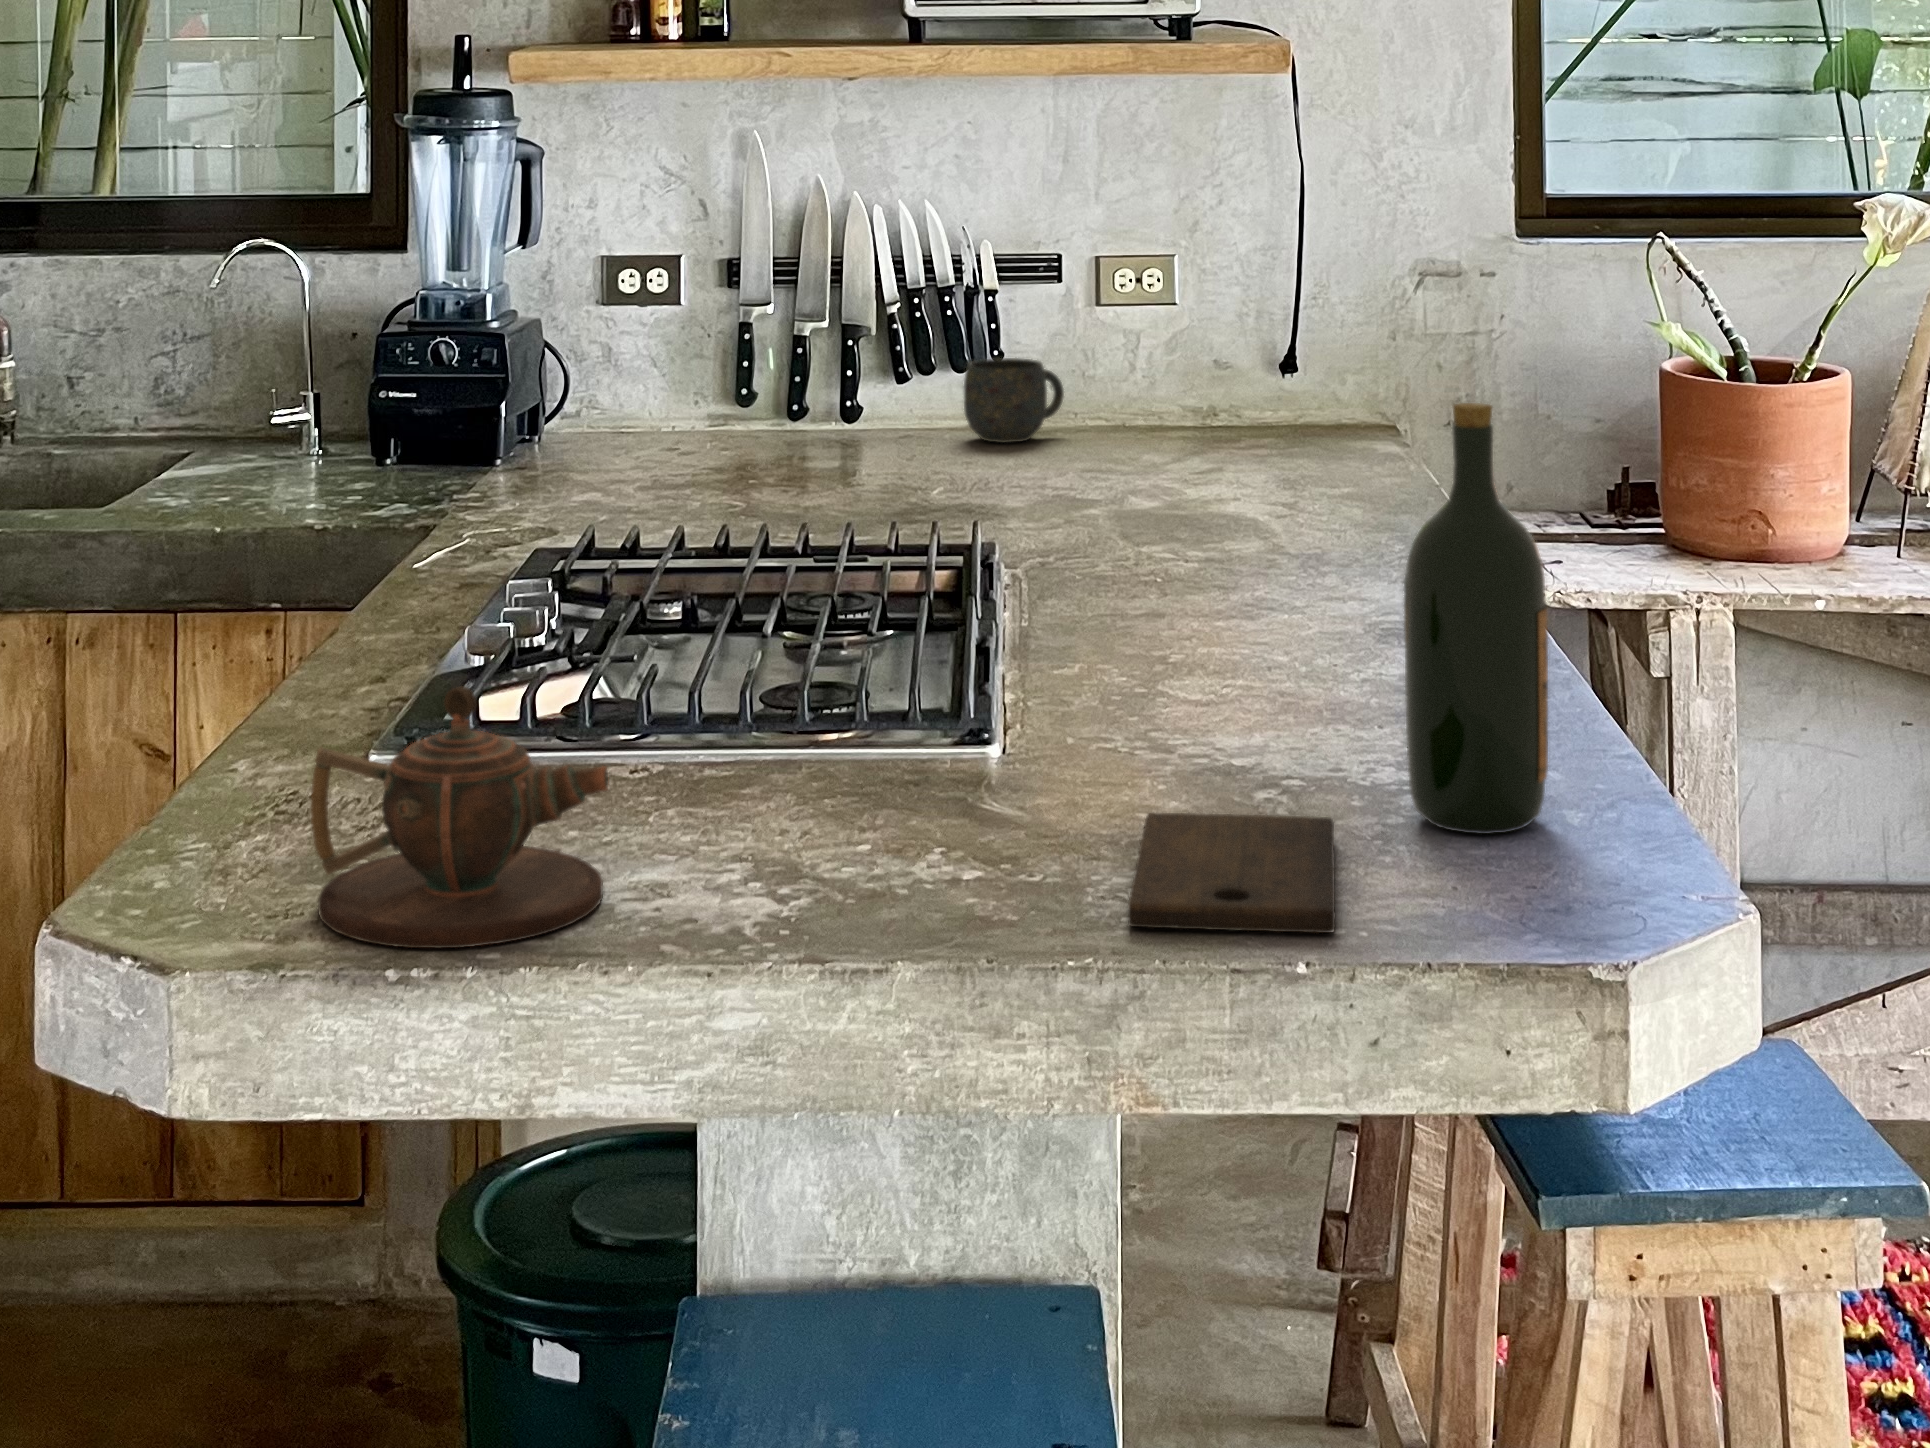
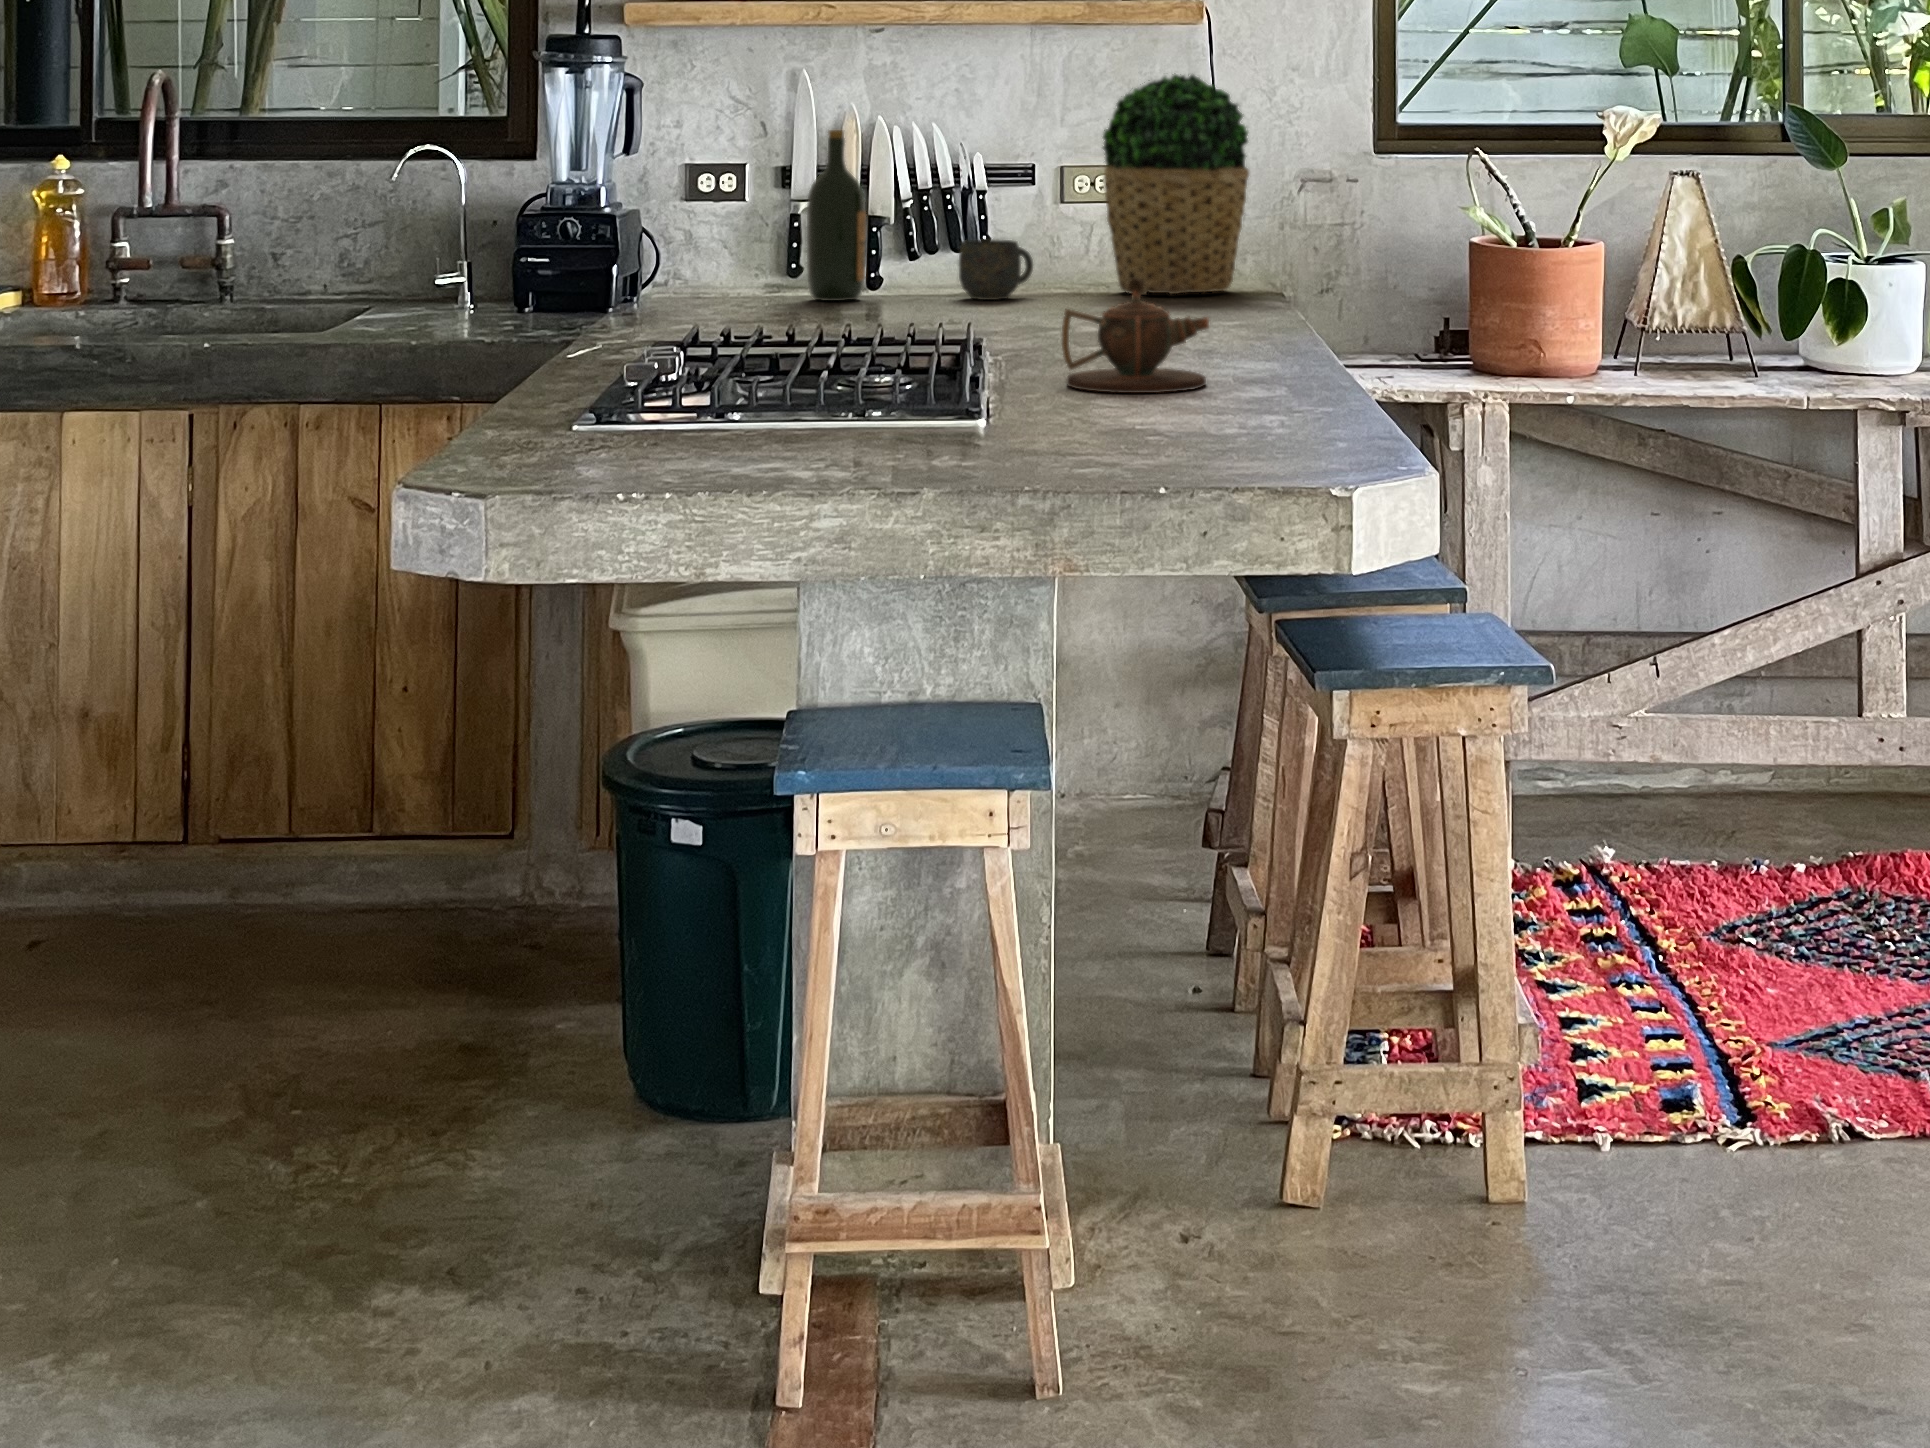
potted plant: none [1151,133,1353,433] -> present [1103,74,1249,295]
wine bottle: present [1404,403,1548,834] -> present [807,130,866,301]
teapot: present [311,686,609,948] -> present [1062,278,1209,393]
cutting board: present [1128,813,1335,933] -> none [1079,427,1204,467]

